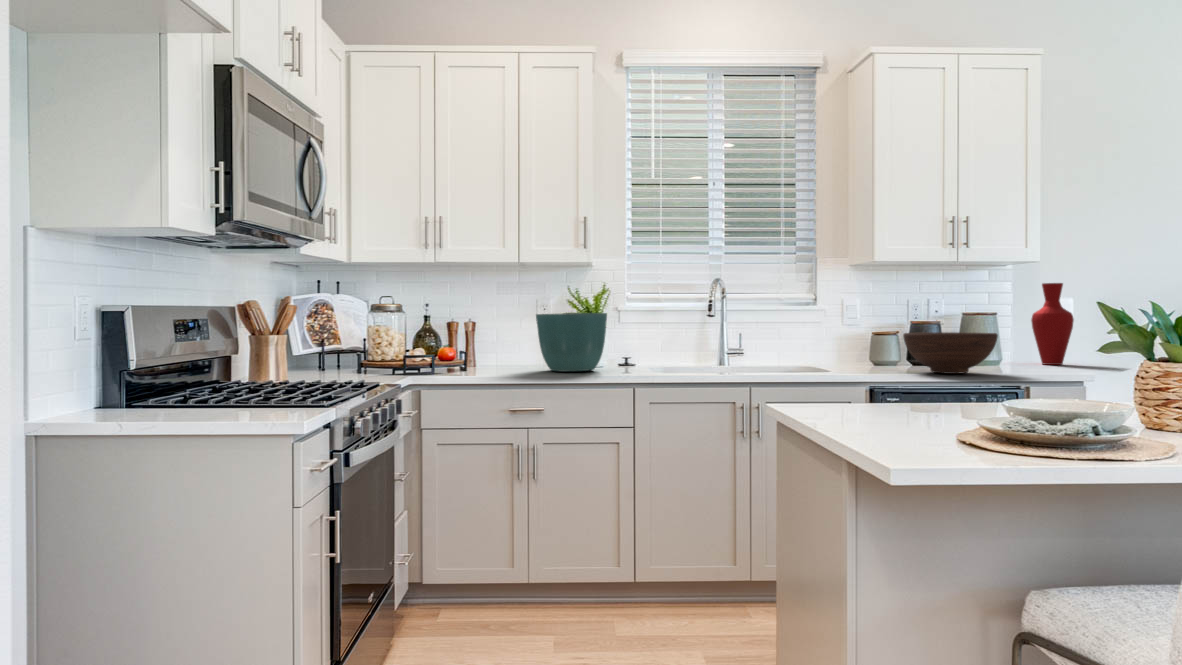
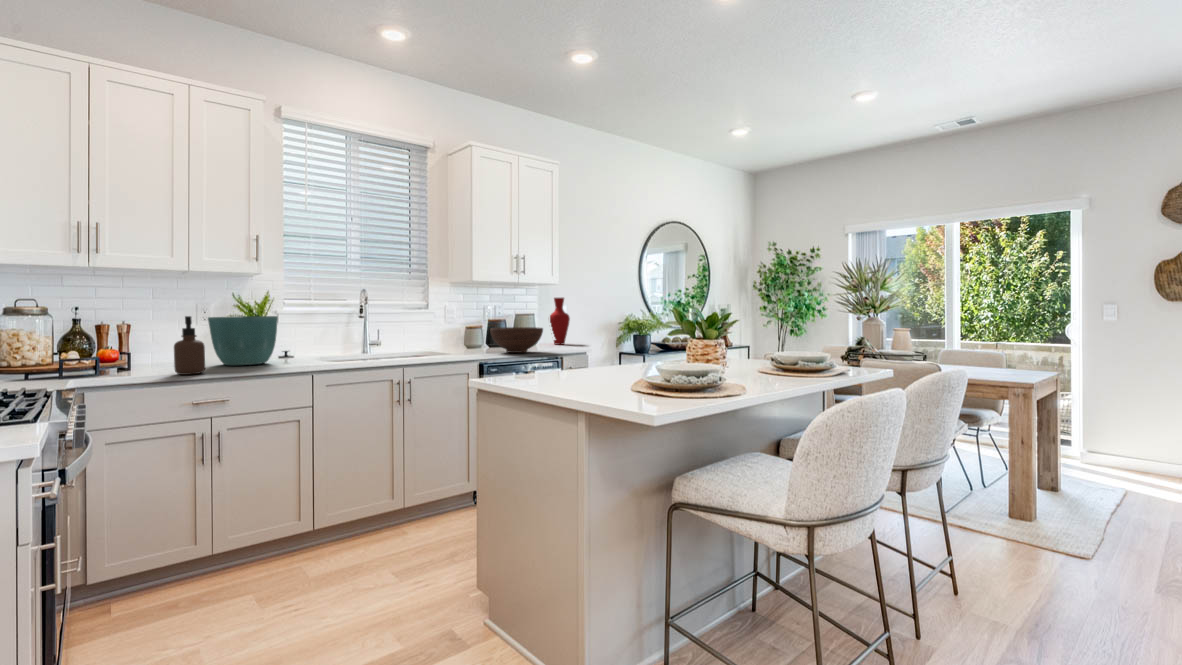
soap dispenser: none [492,312,520,378] -> present [174,316,205,375]

